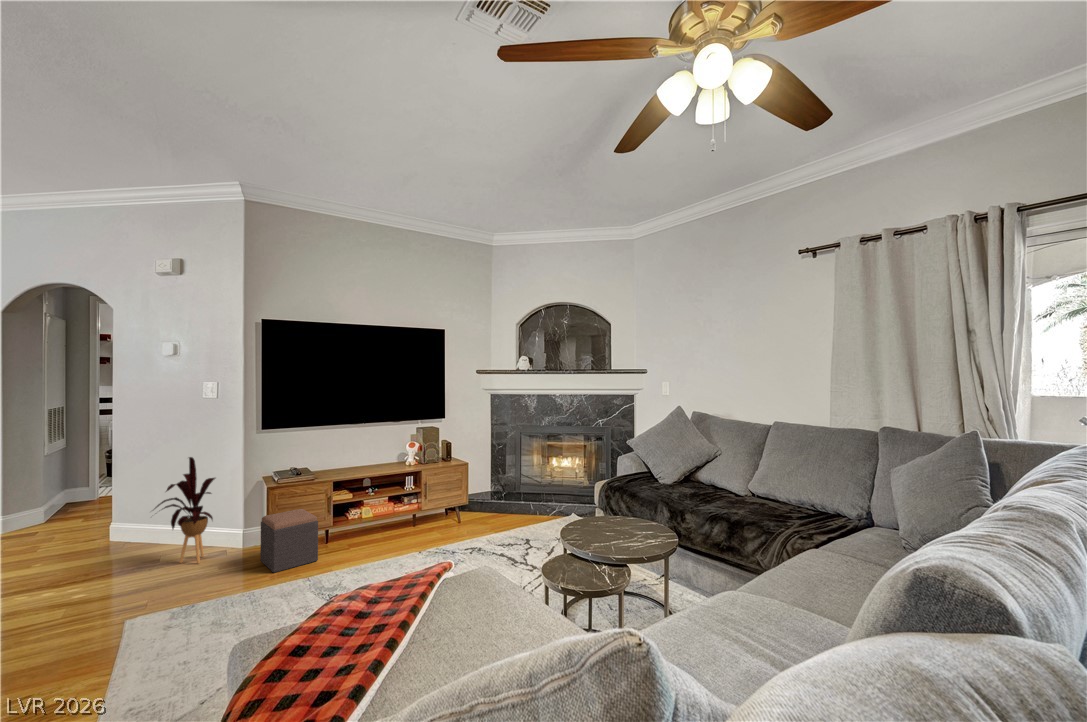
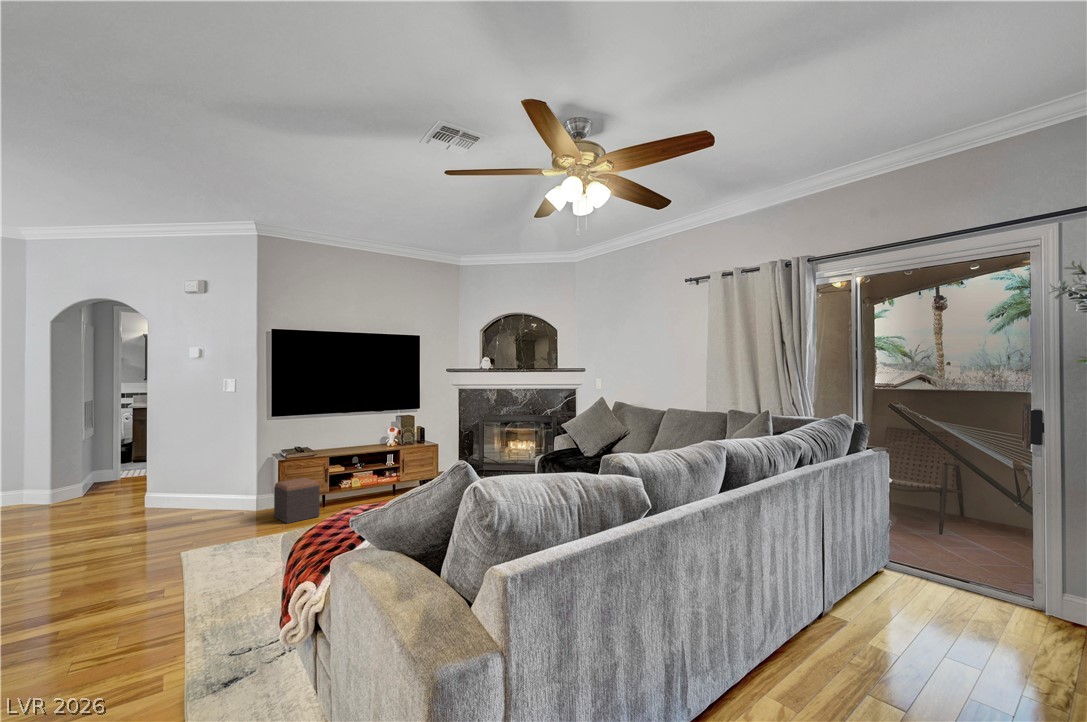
house plant: present [154,457,215,563] -> none [188,436,237,519]

